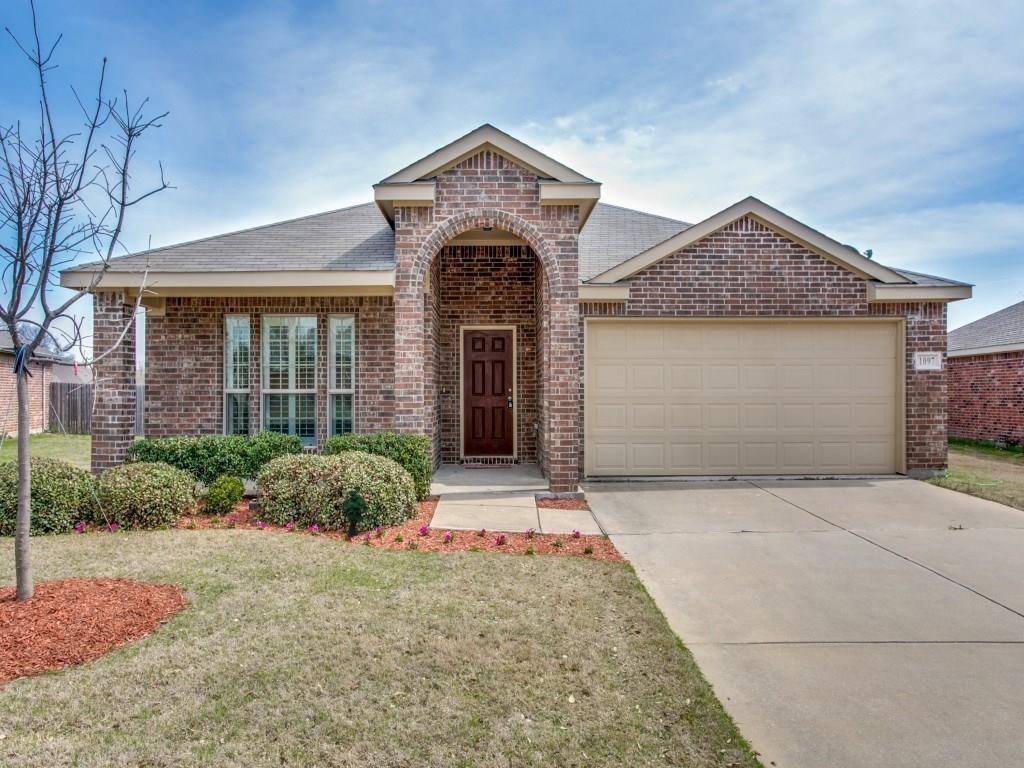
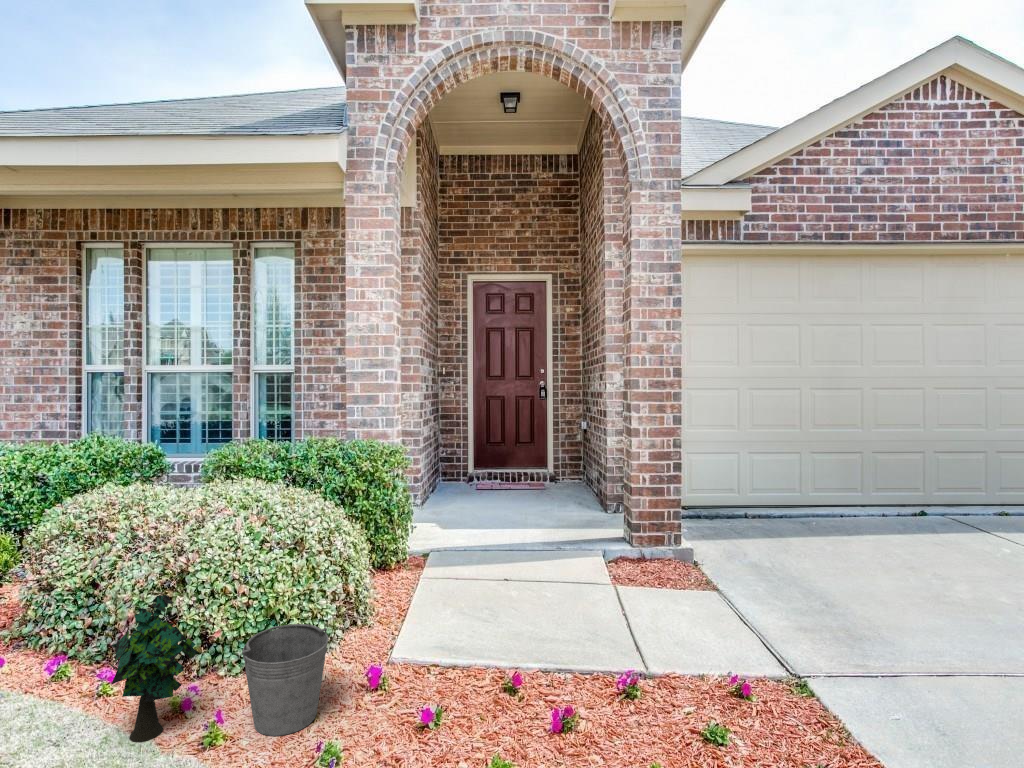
bucket: none [385,502,415,536] -> present [242,624,328,736]

